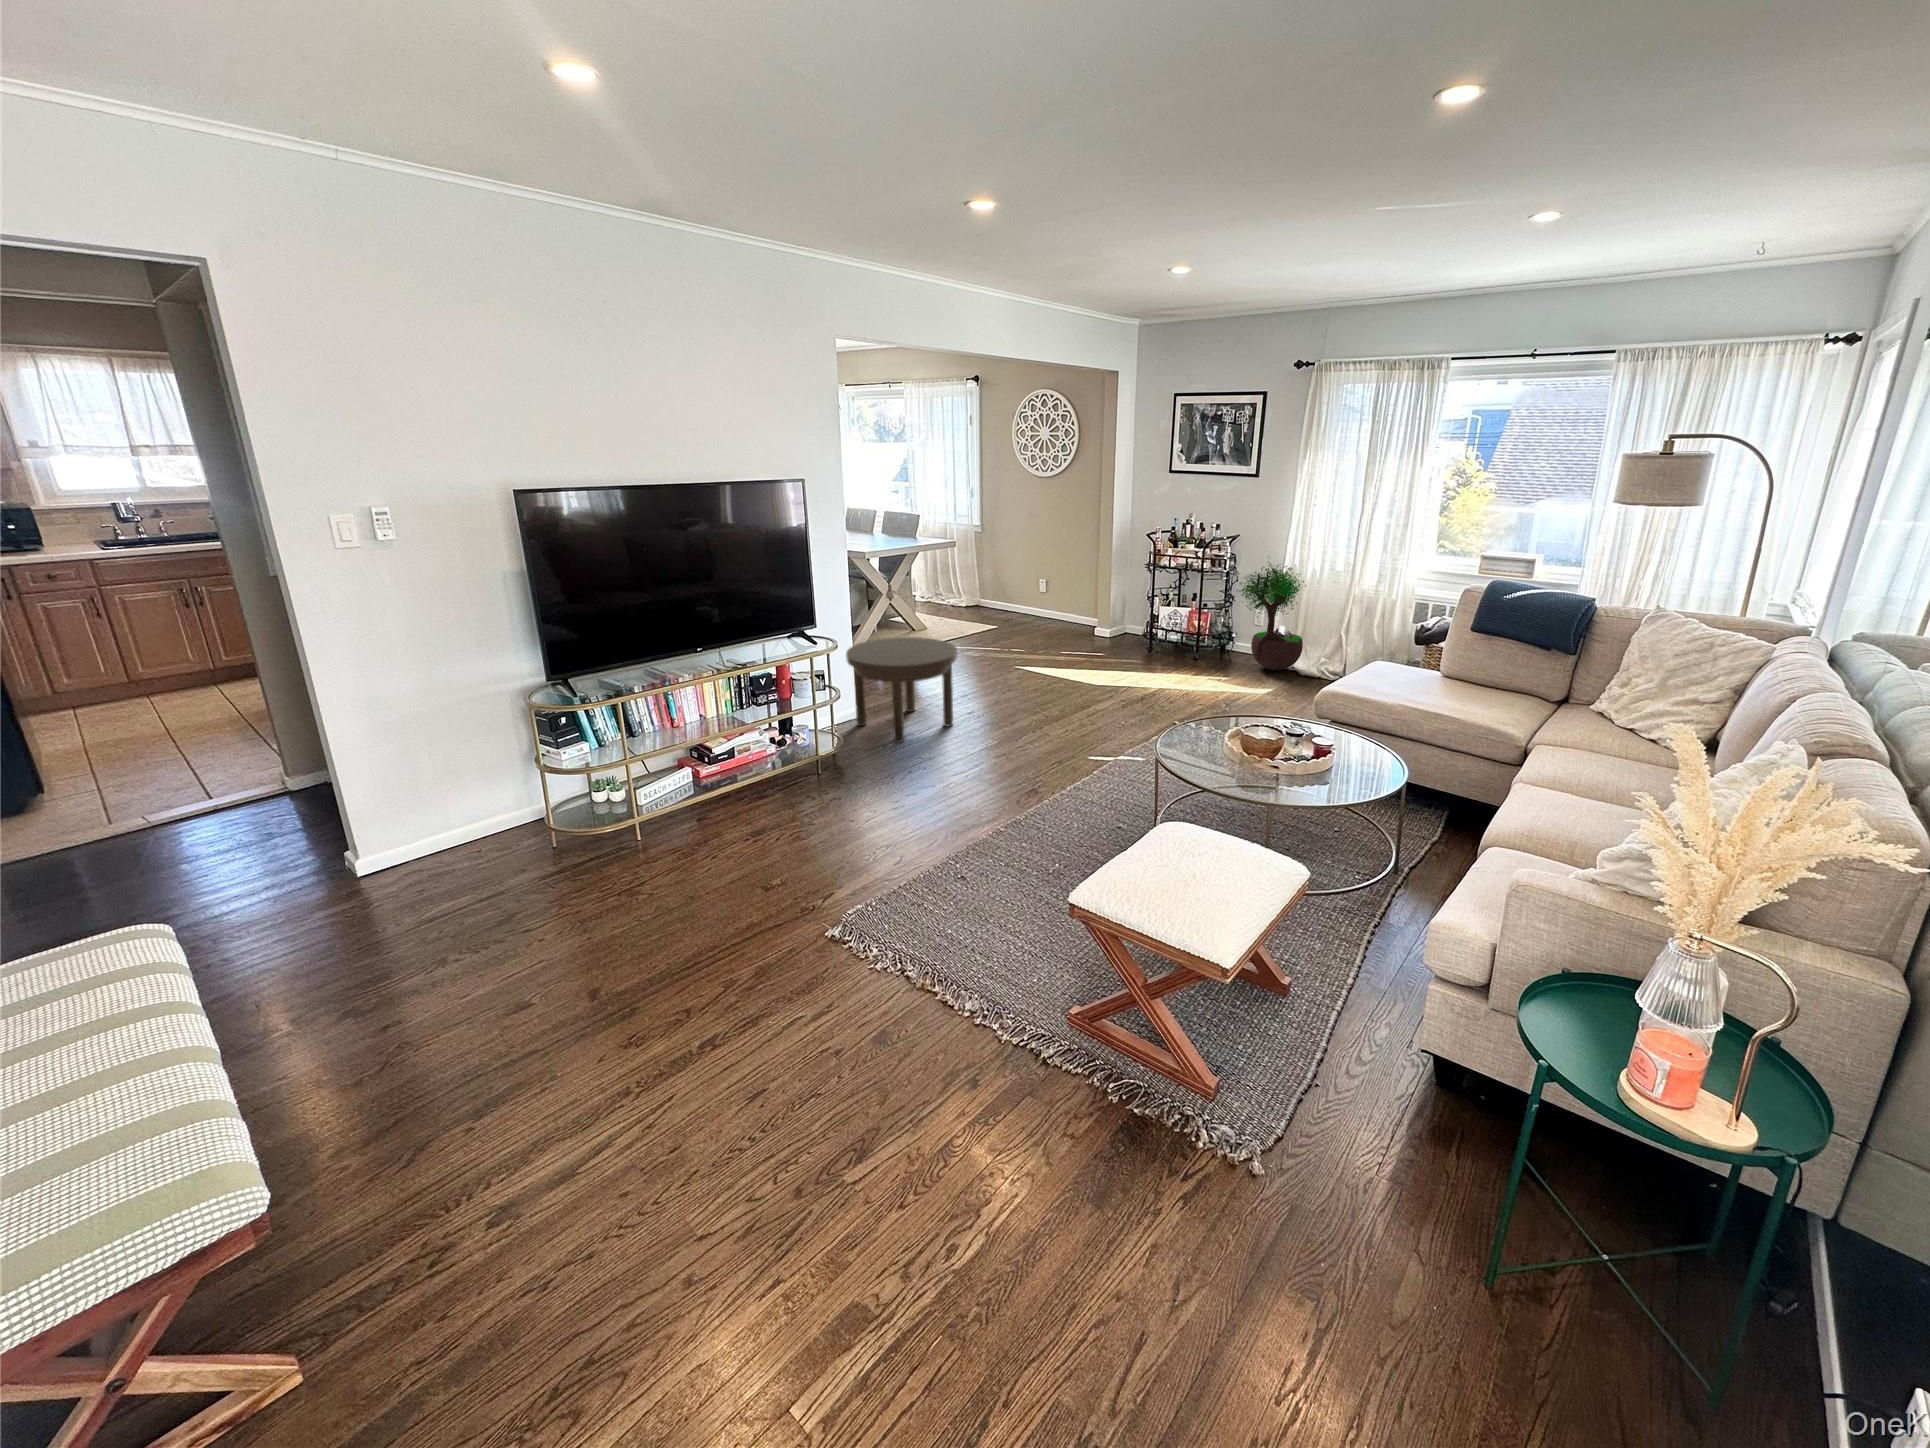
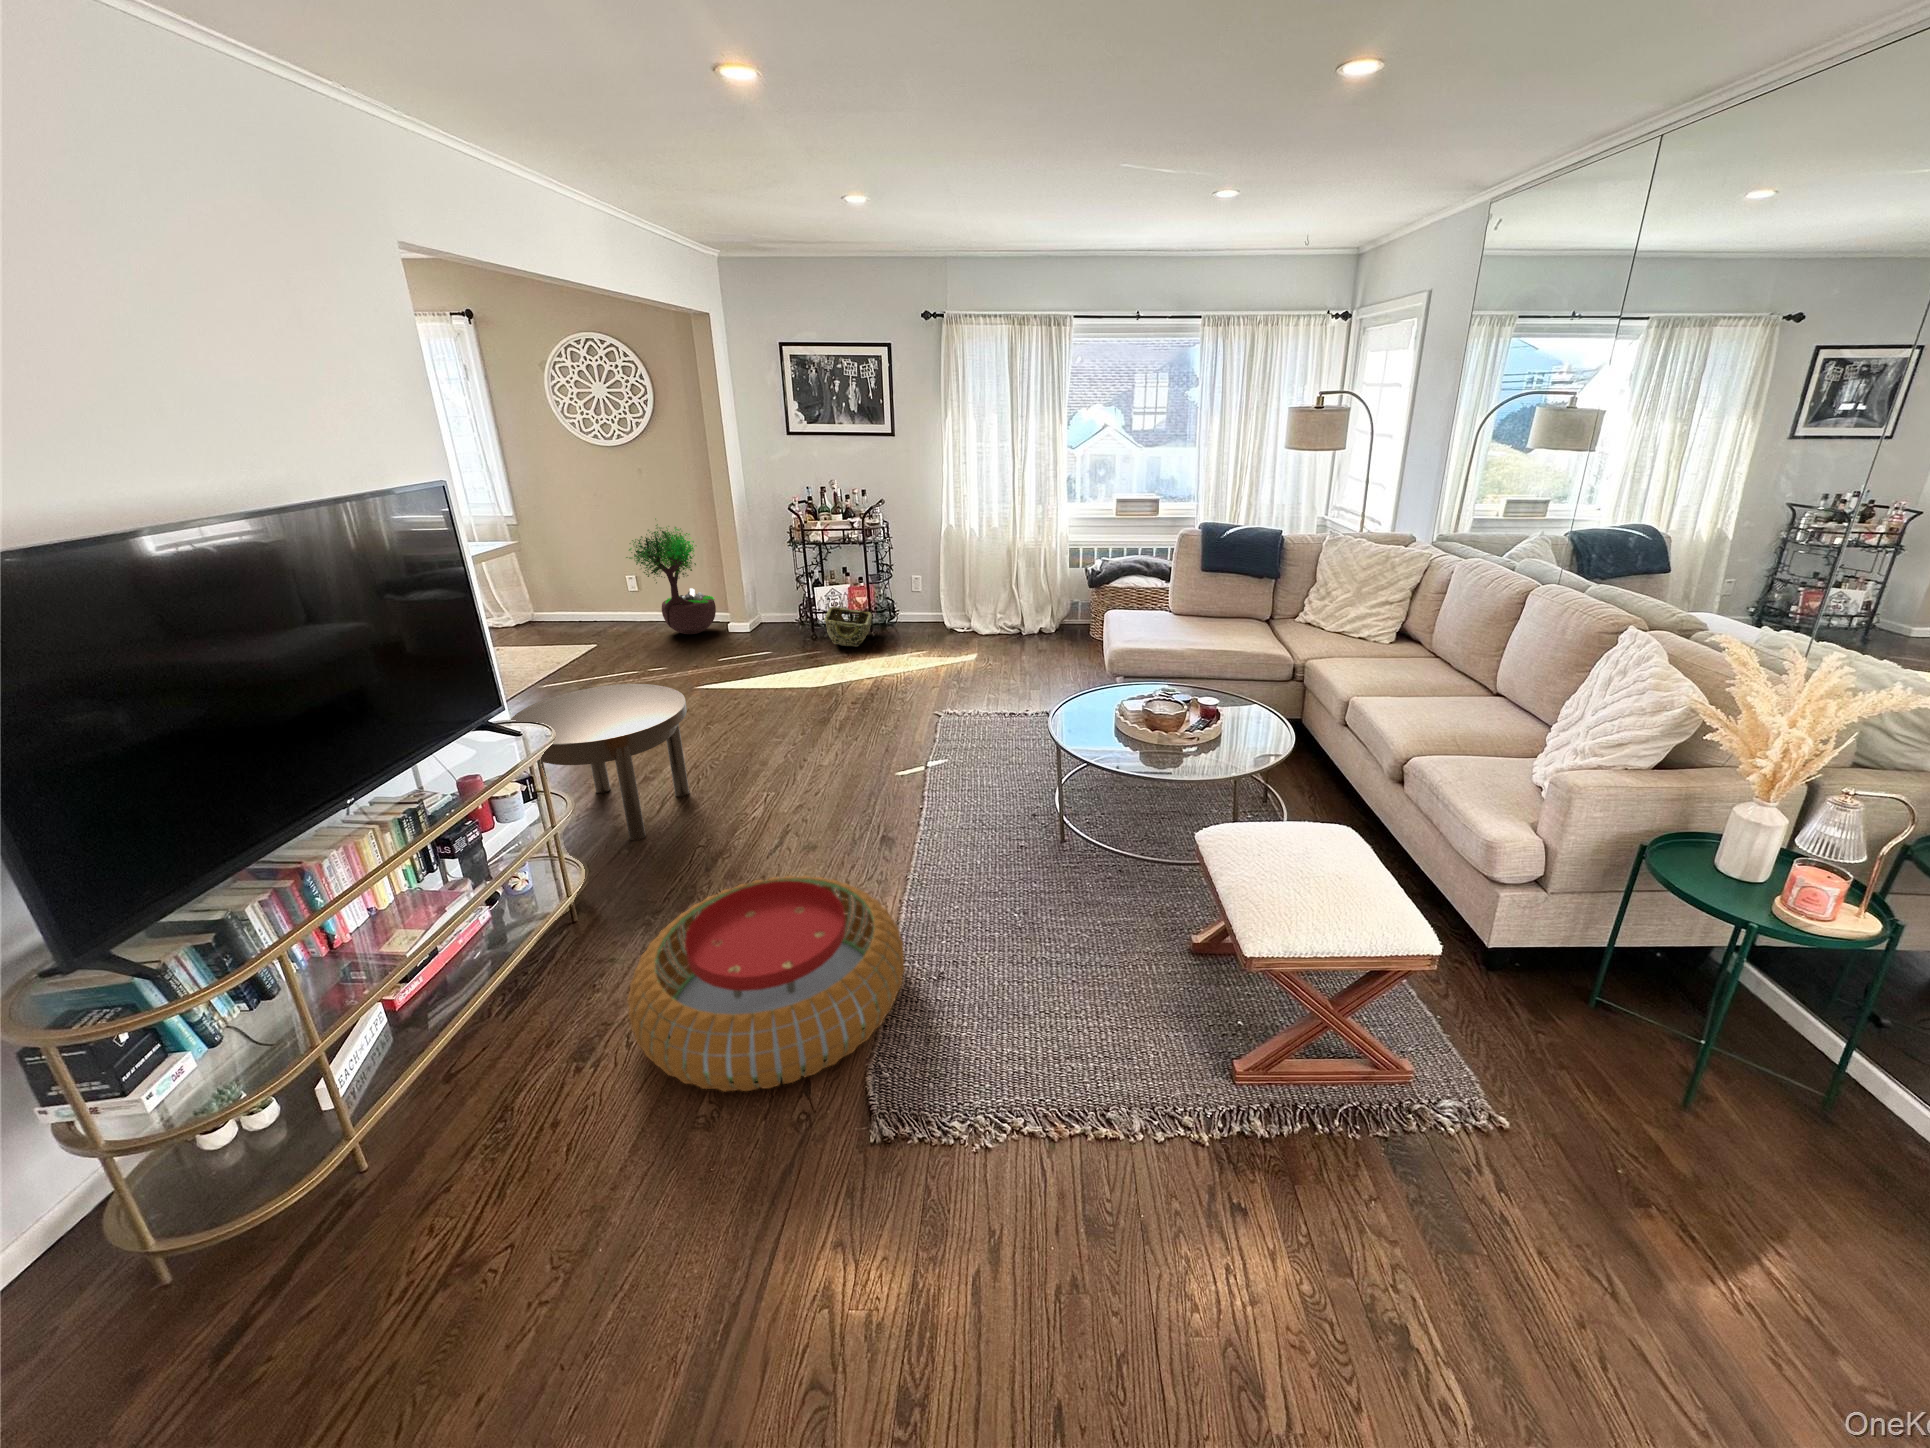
potted tree: present [1236,561,1306,670] -> present [626,518,716,634]
woven basket: none [1151,624,1203,661] -> present [824,607,872,647]
pouf: none [771,770,956,890] -> present [627,876,905,1092]

